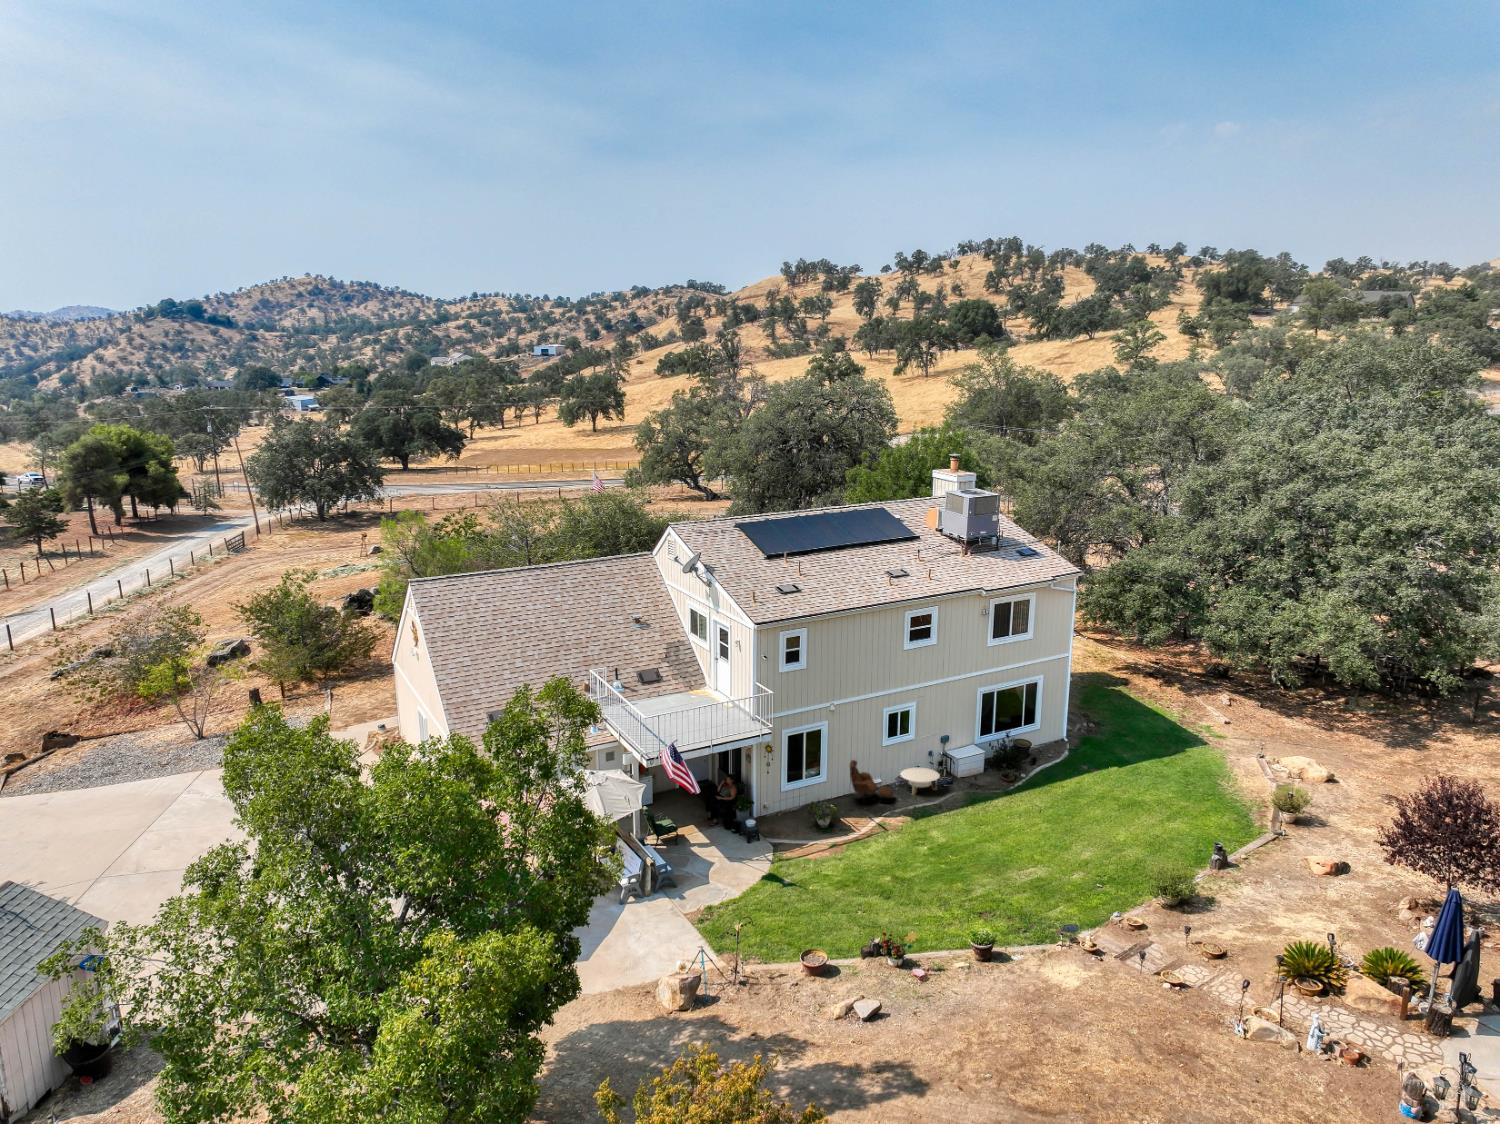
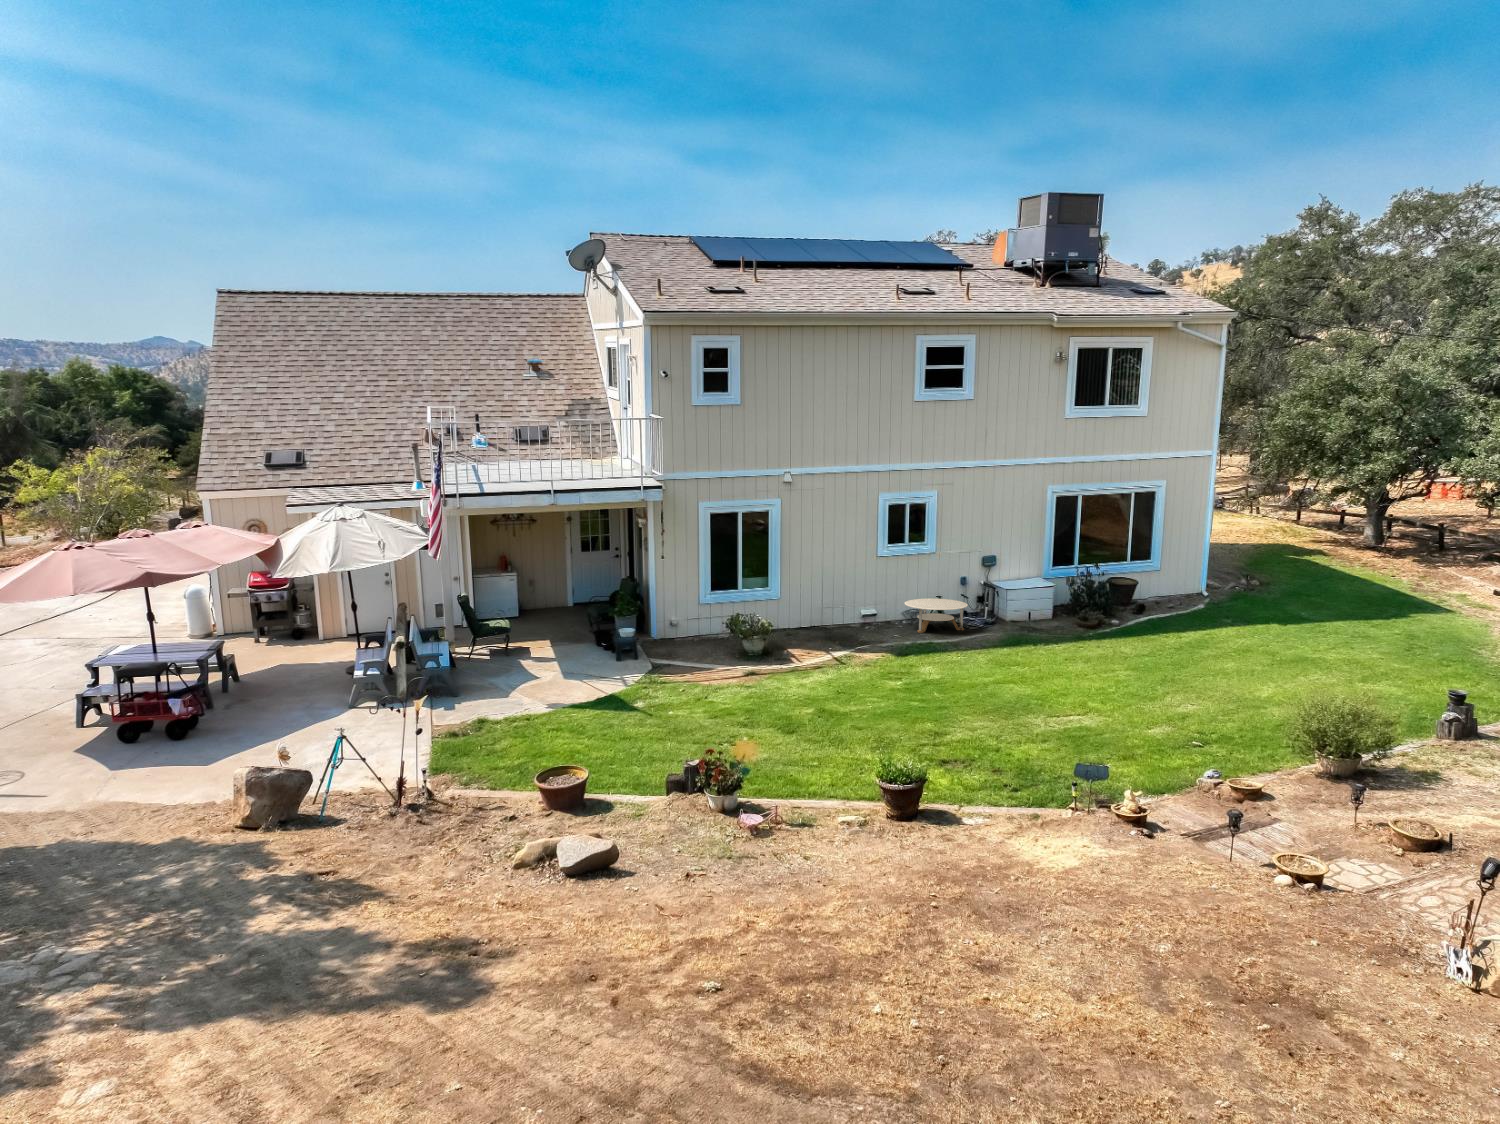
lounge chair: present [849,760,893,802] -> none [816,570,886,638]

